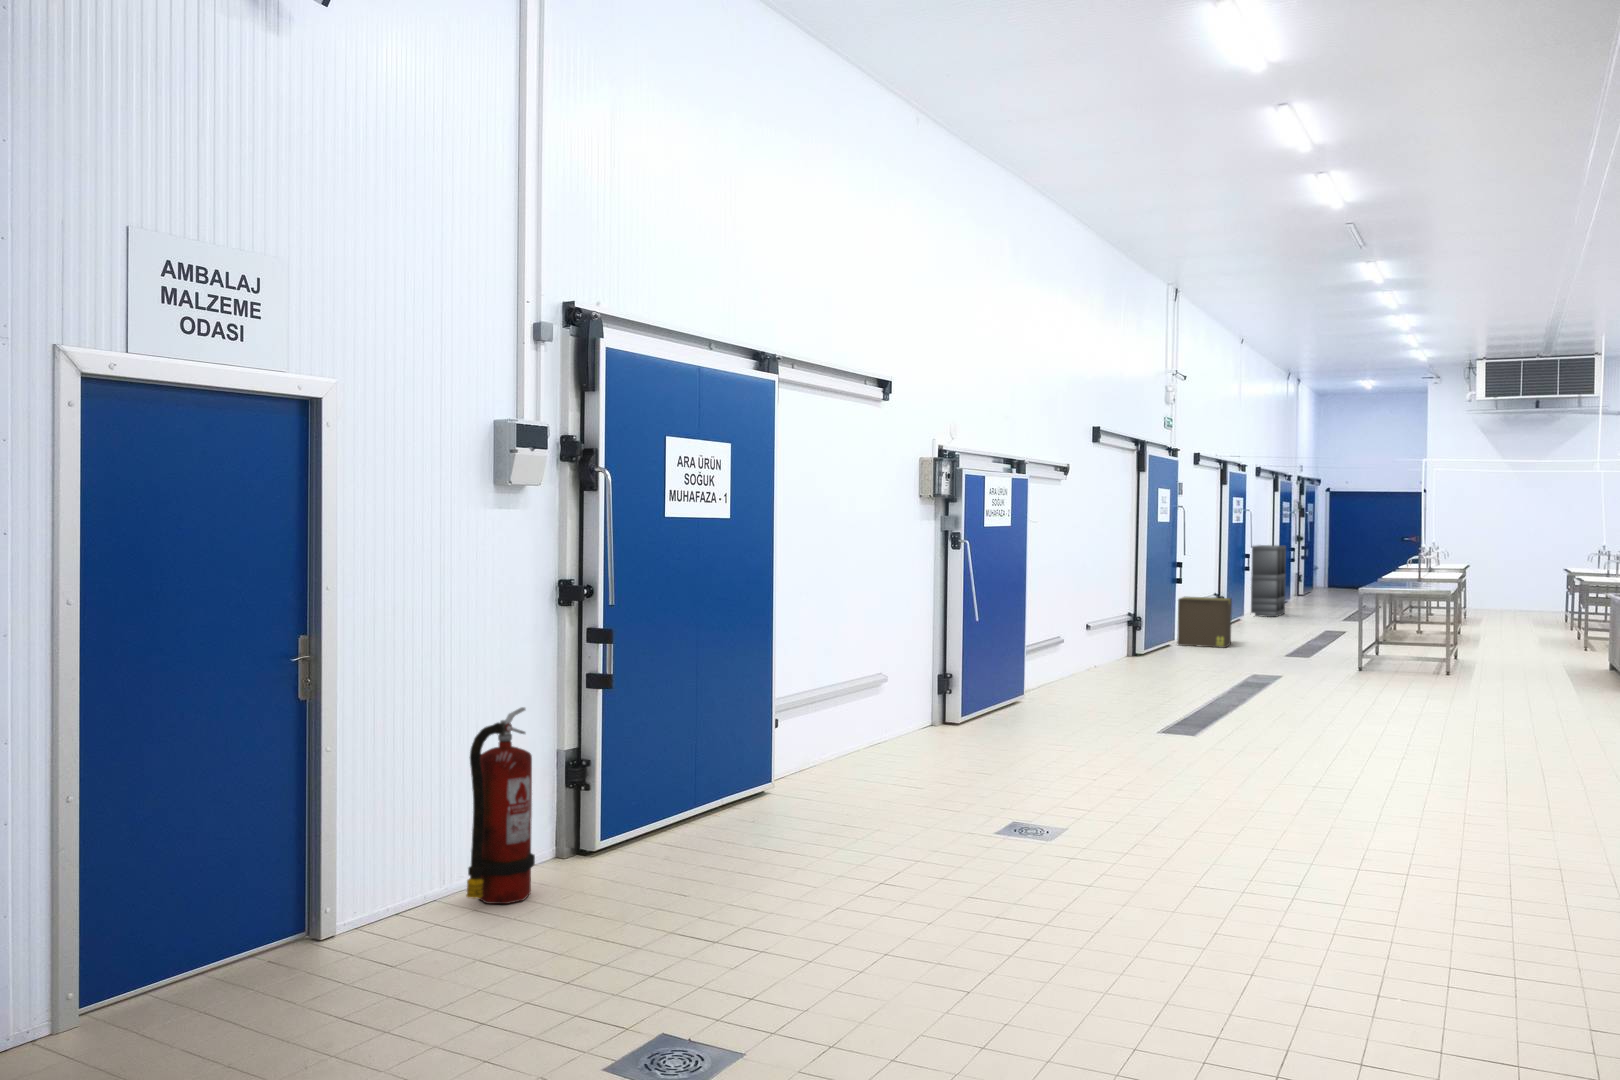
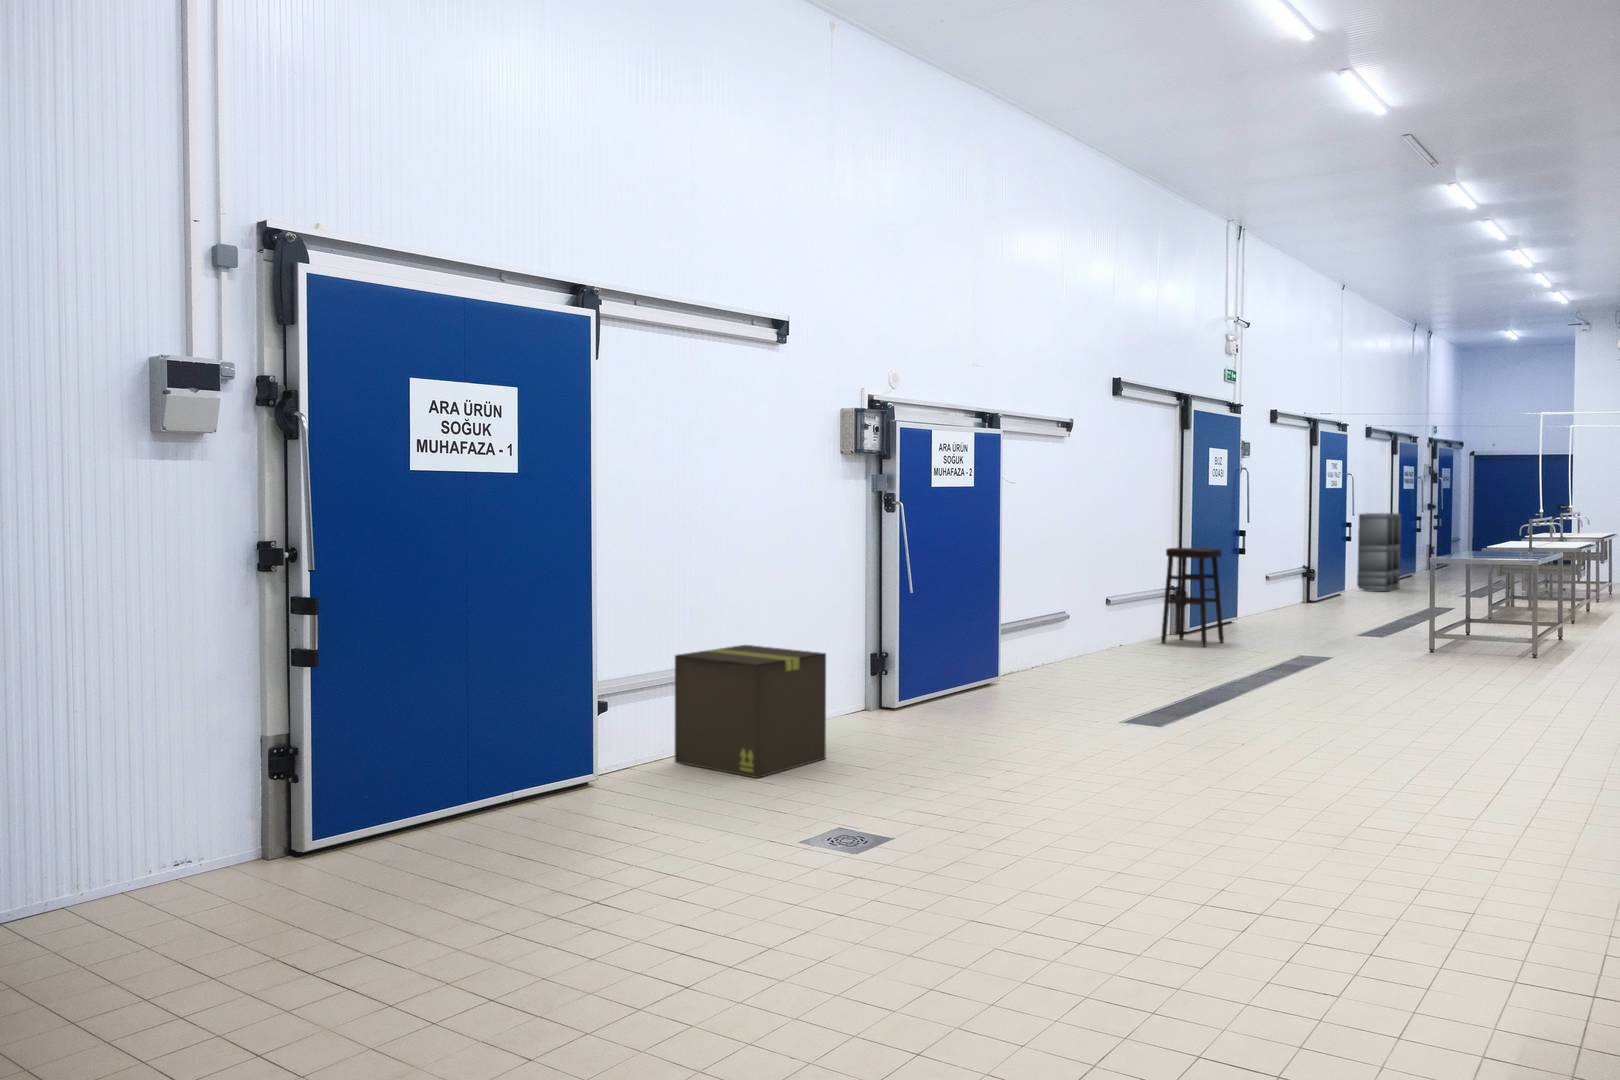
stool: none [1126,578,1179,667] -> present [1161,548,1224,647]
cardboard box: present [1177,597,1232,648] -> present [675,645,826,778]
fire extinguisher: present [466,707,535,904] -> none [86,688,183,916]

